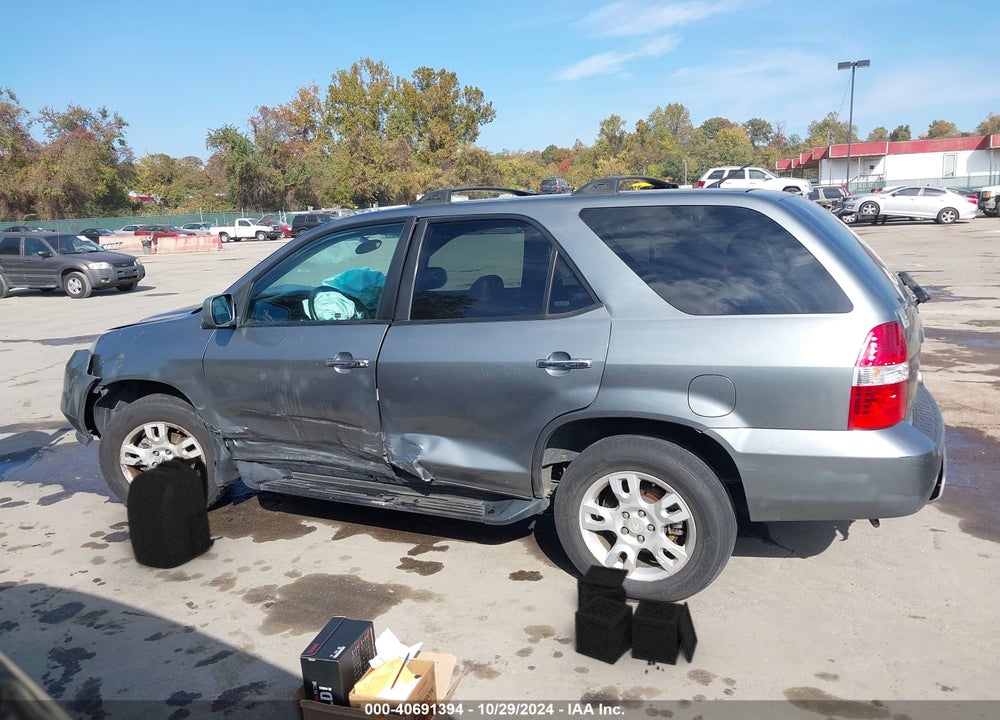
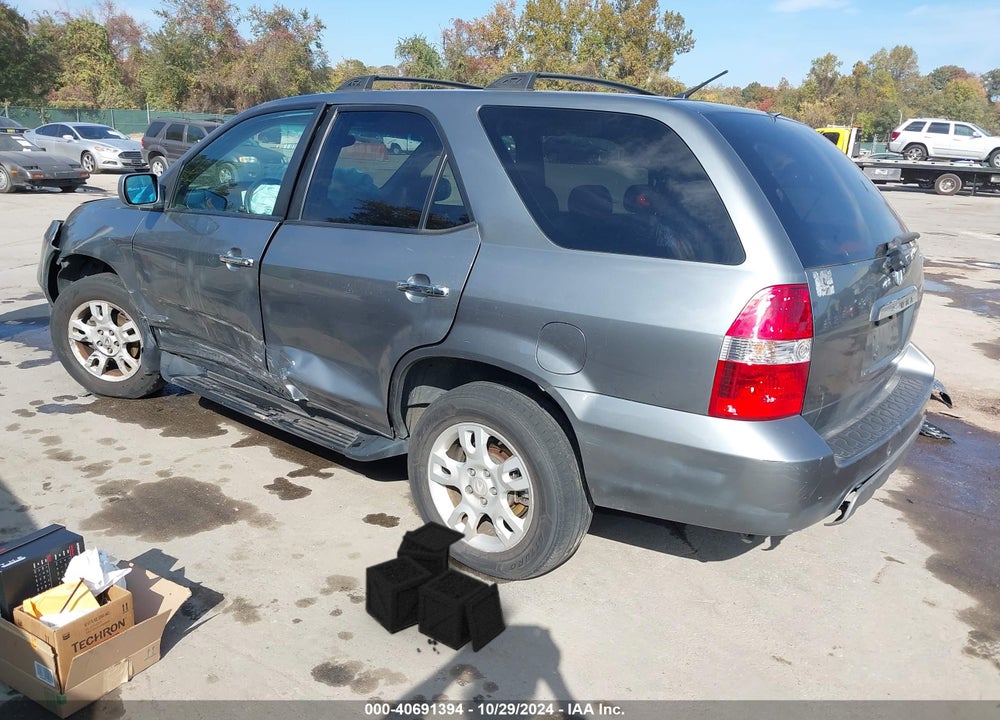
backpack: present [127,456,223,568] -> none [44,337,146,445]

